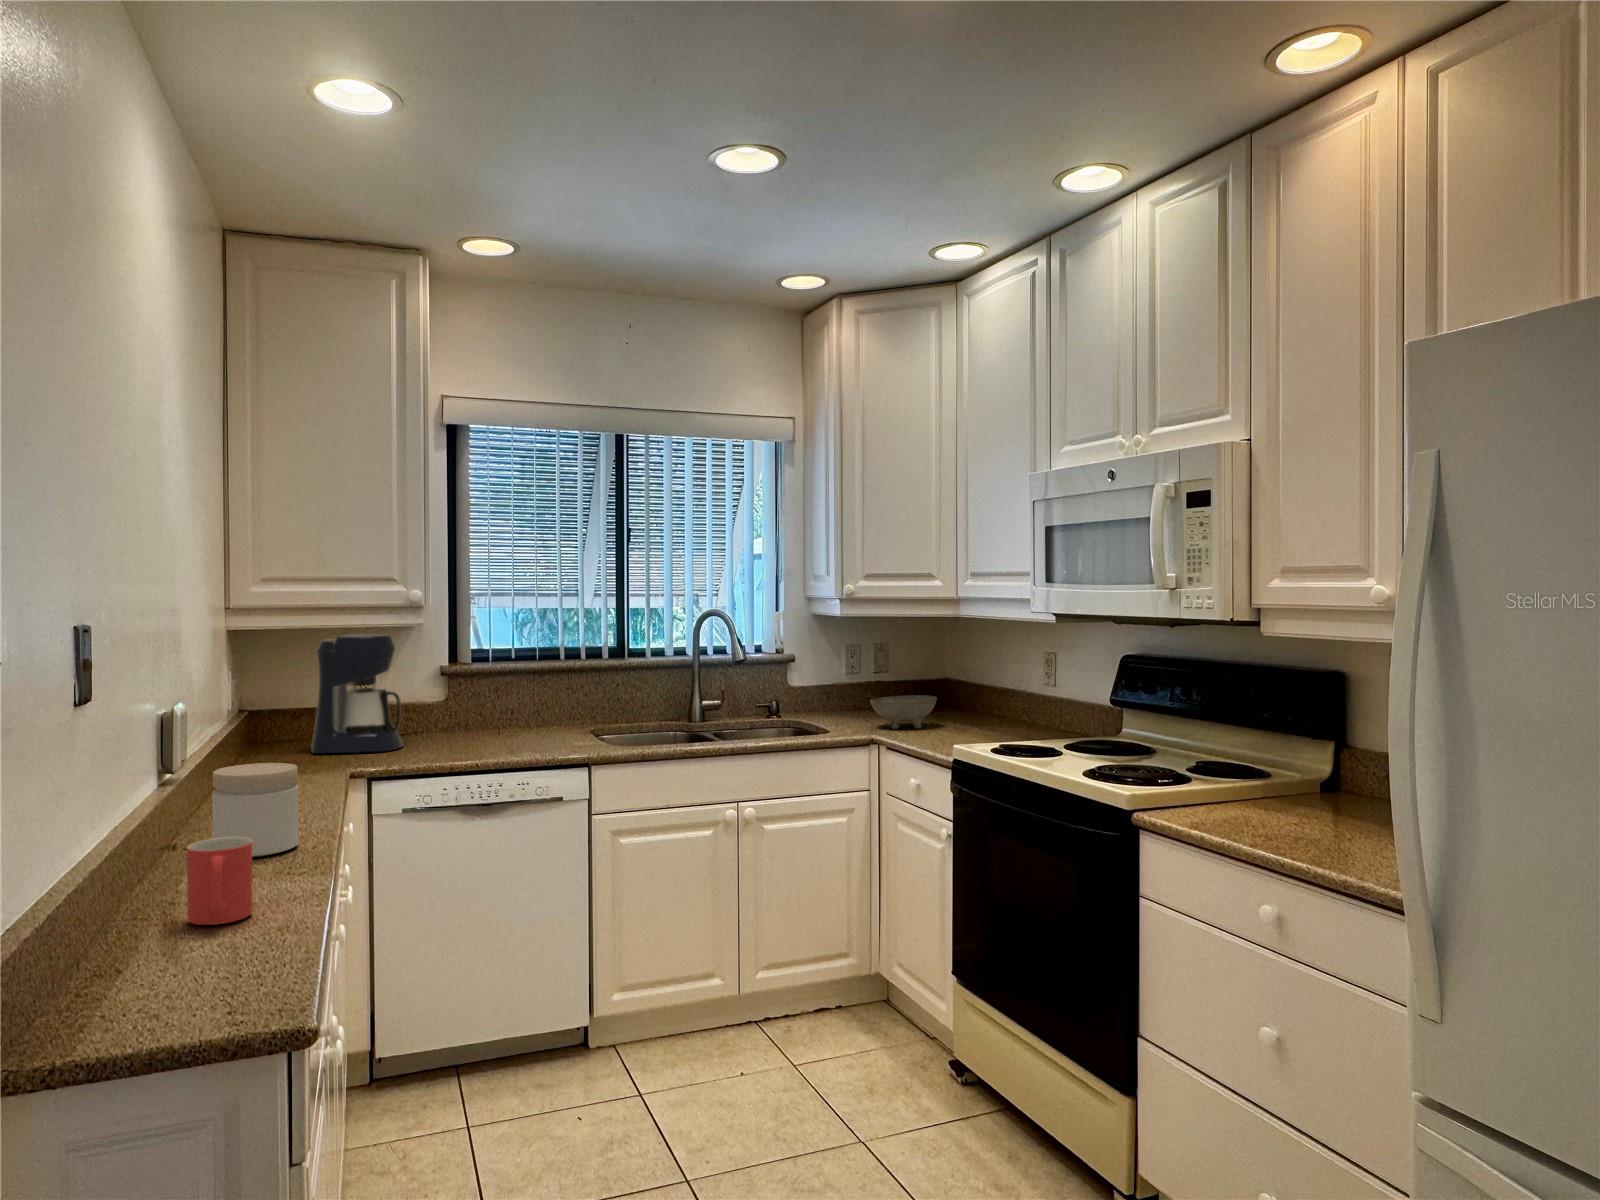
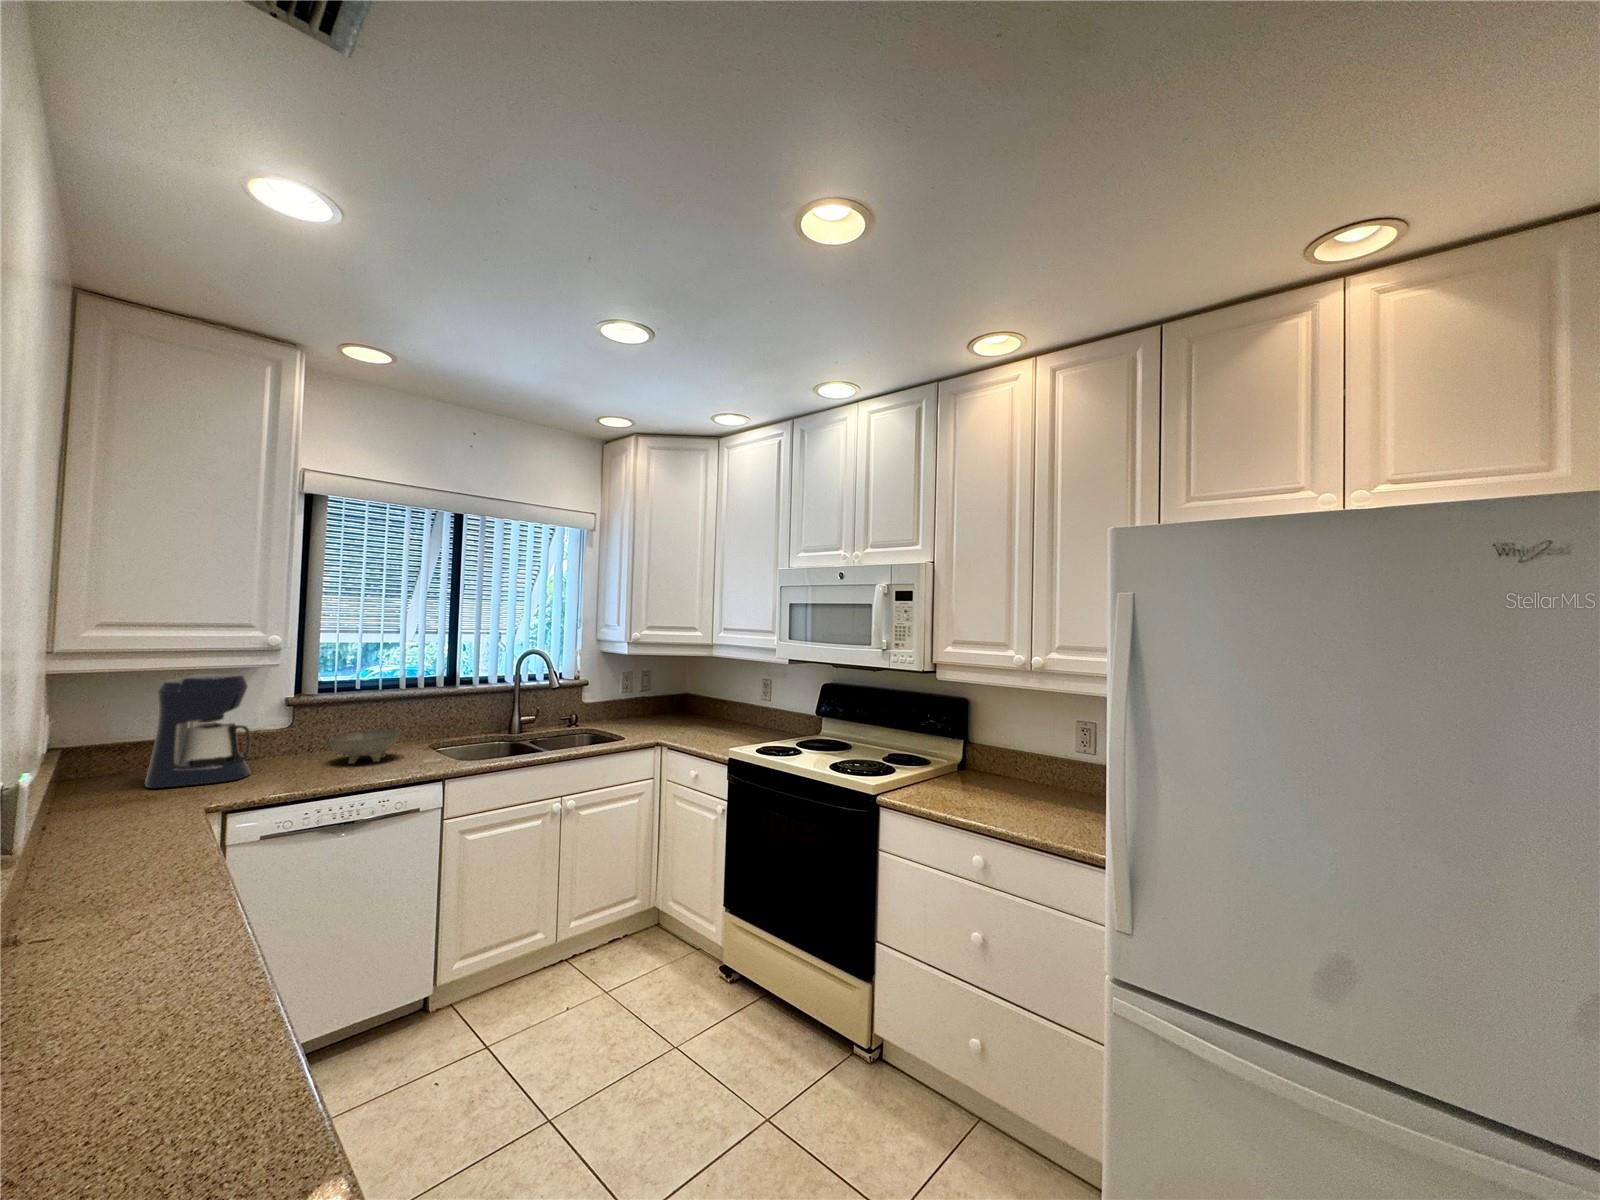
bowl: present [870,695,937,729] -> present [329,729,401,764]
jar: present [212,763,298,857] -> none [62,833,186,951]
mug: present [187,838,253,925] -> none [60,955,164,1082]

